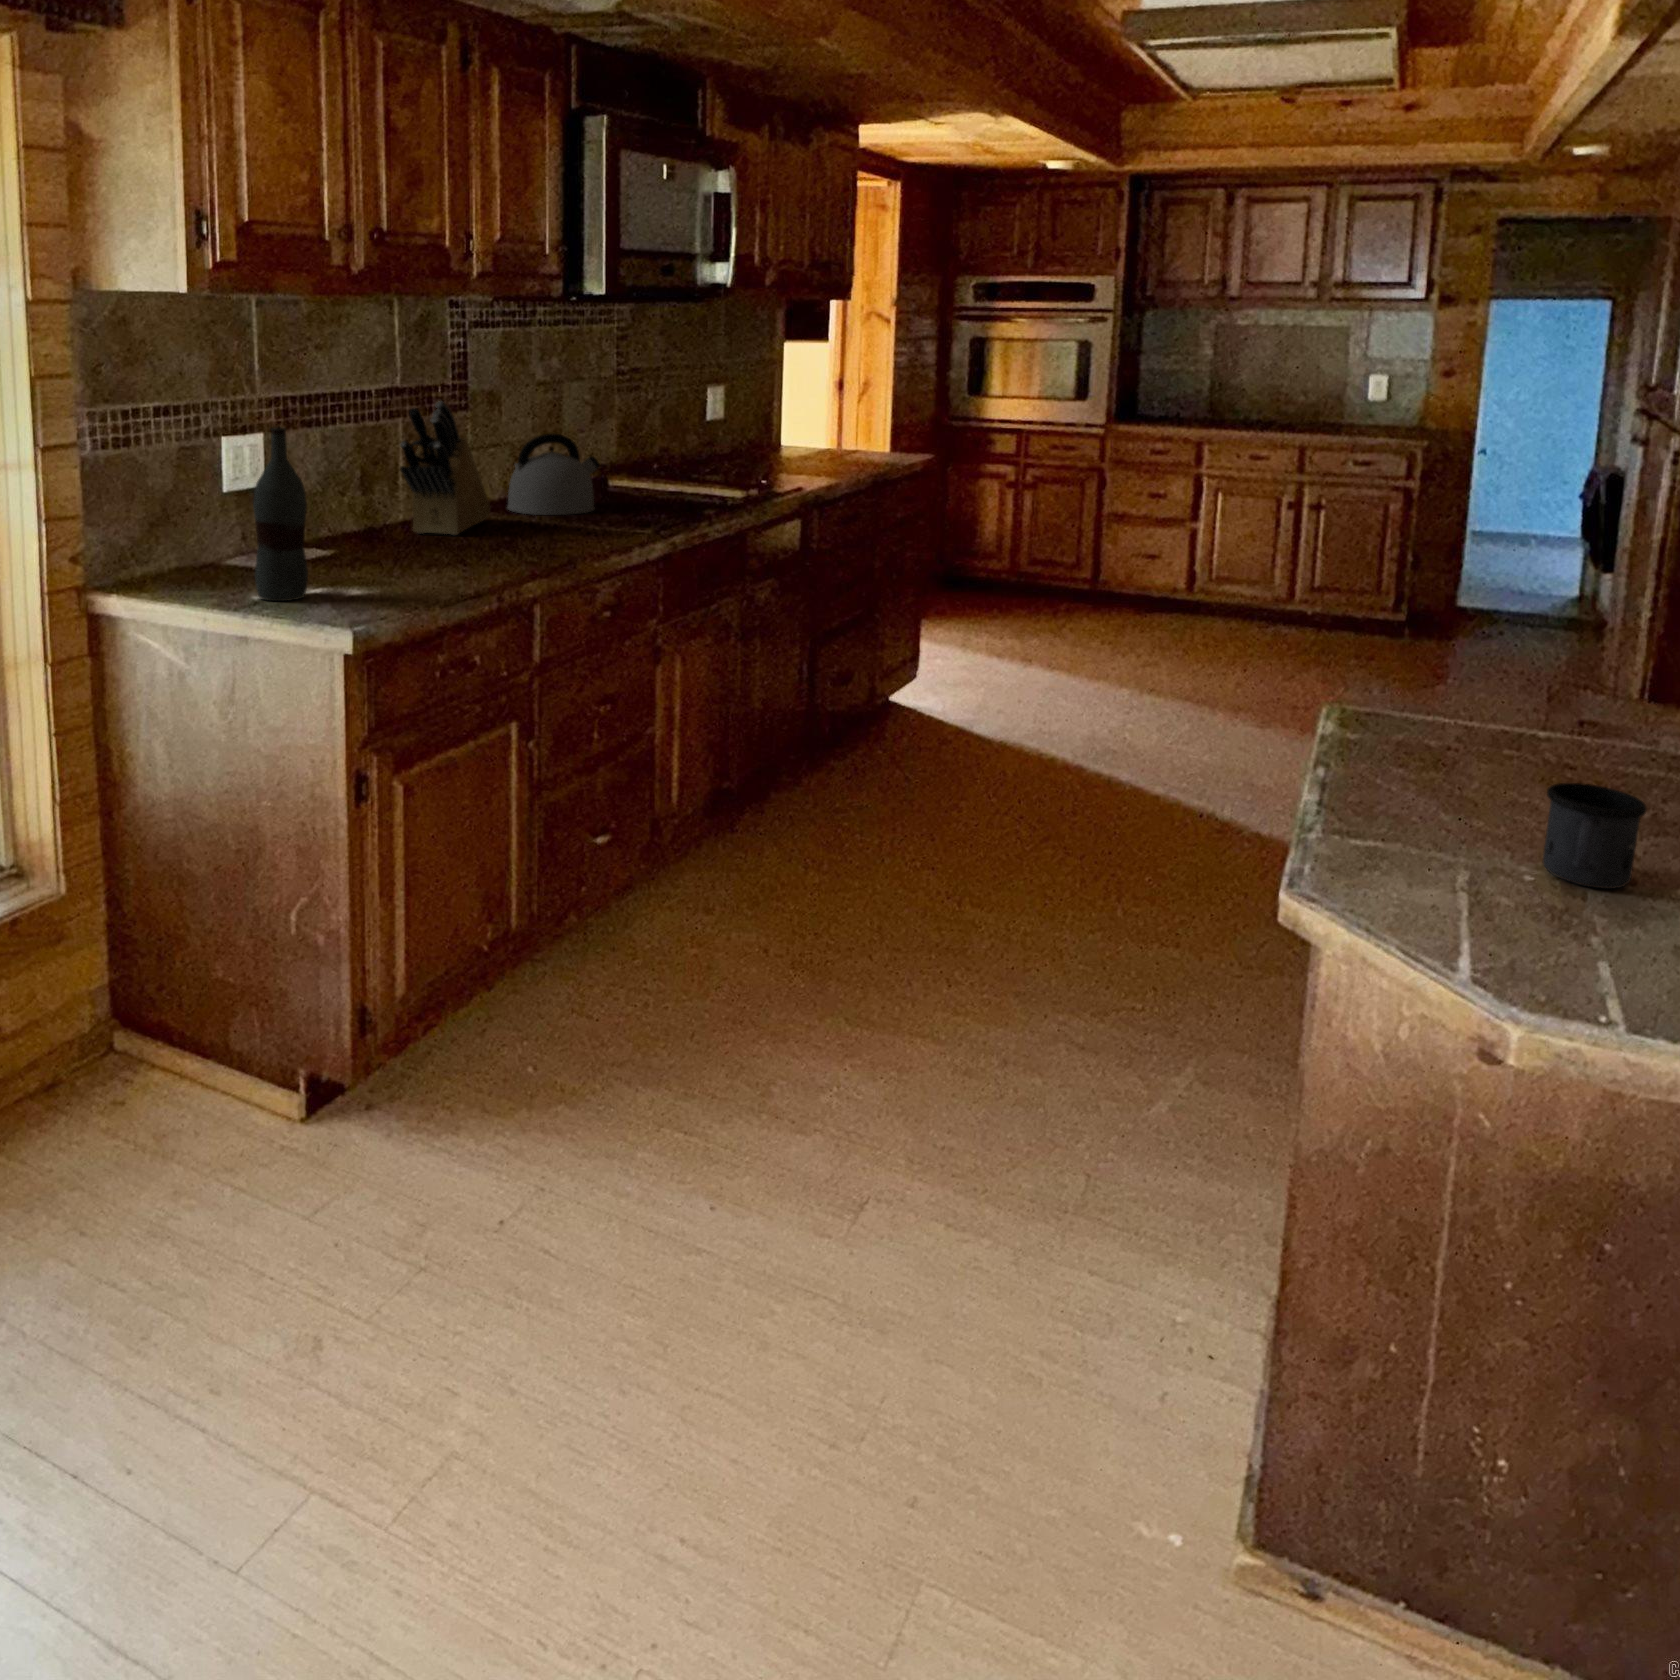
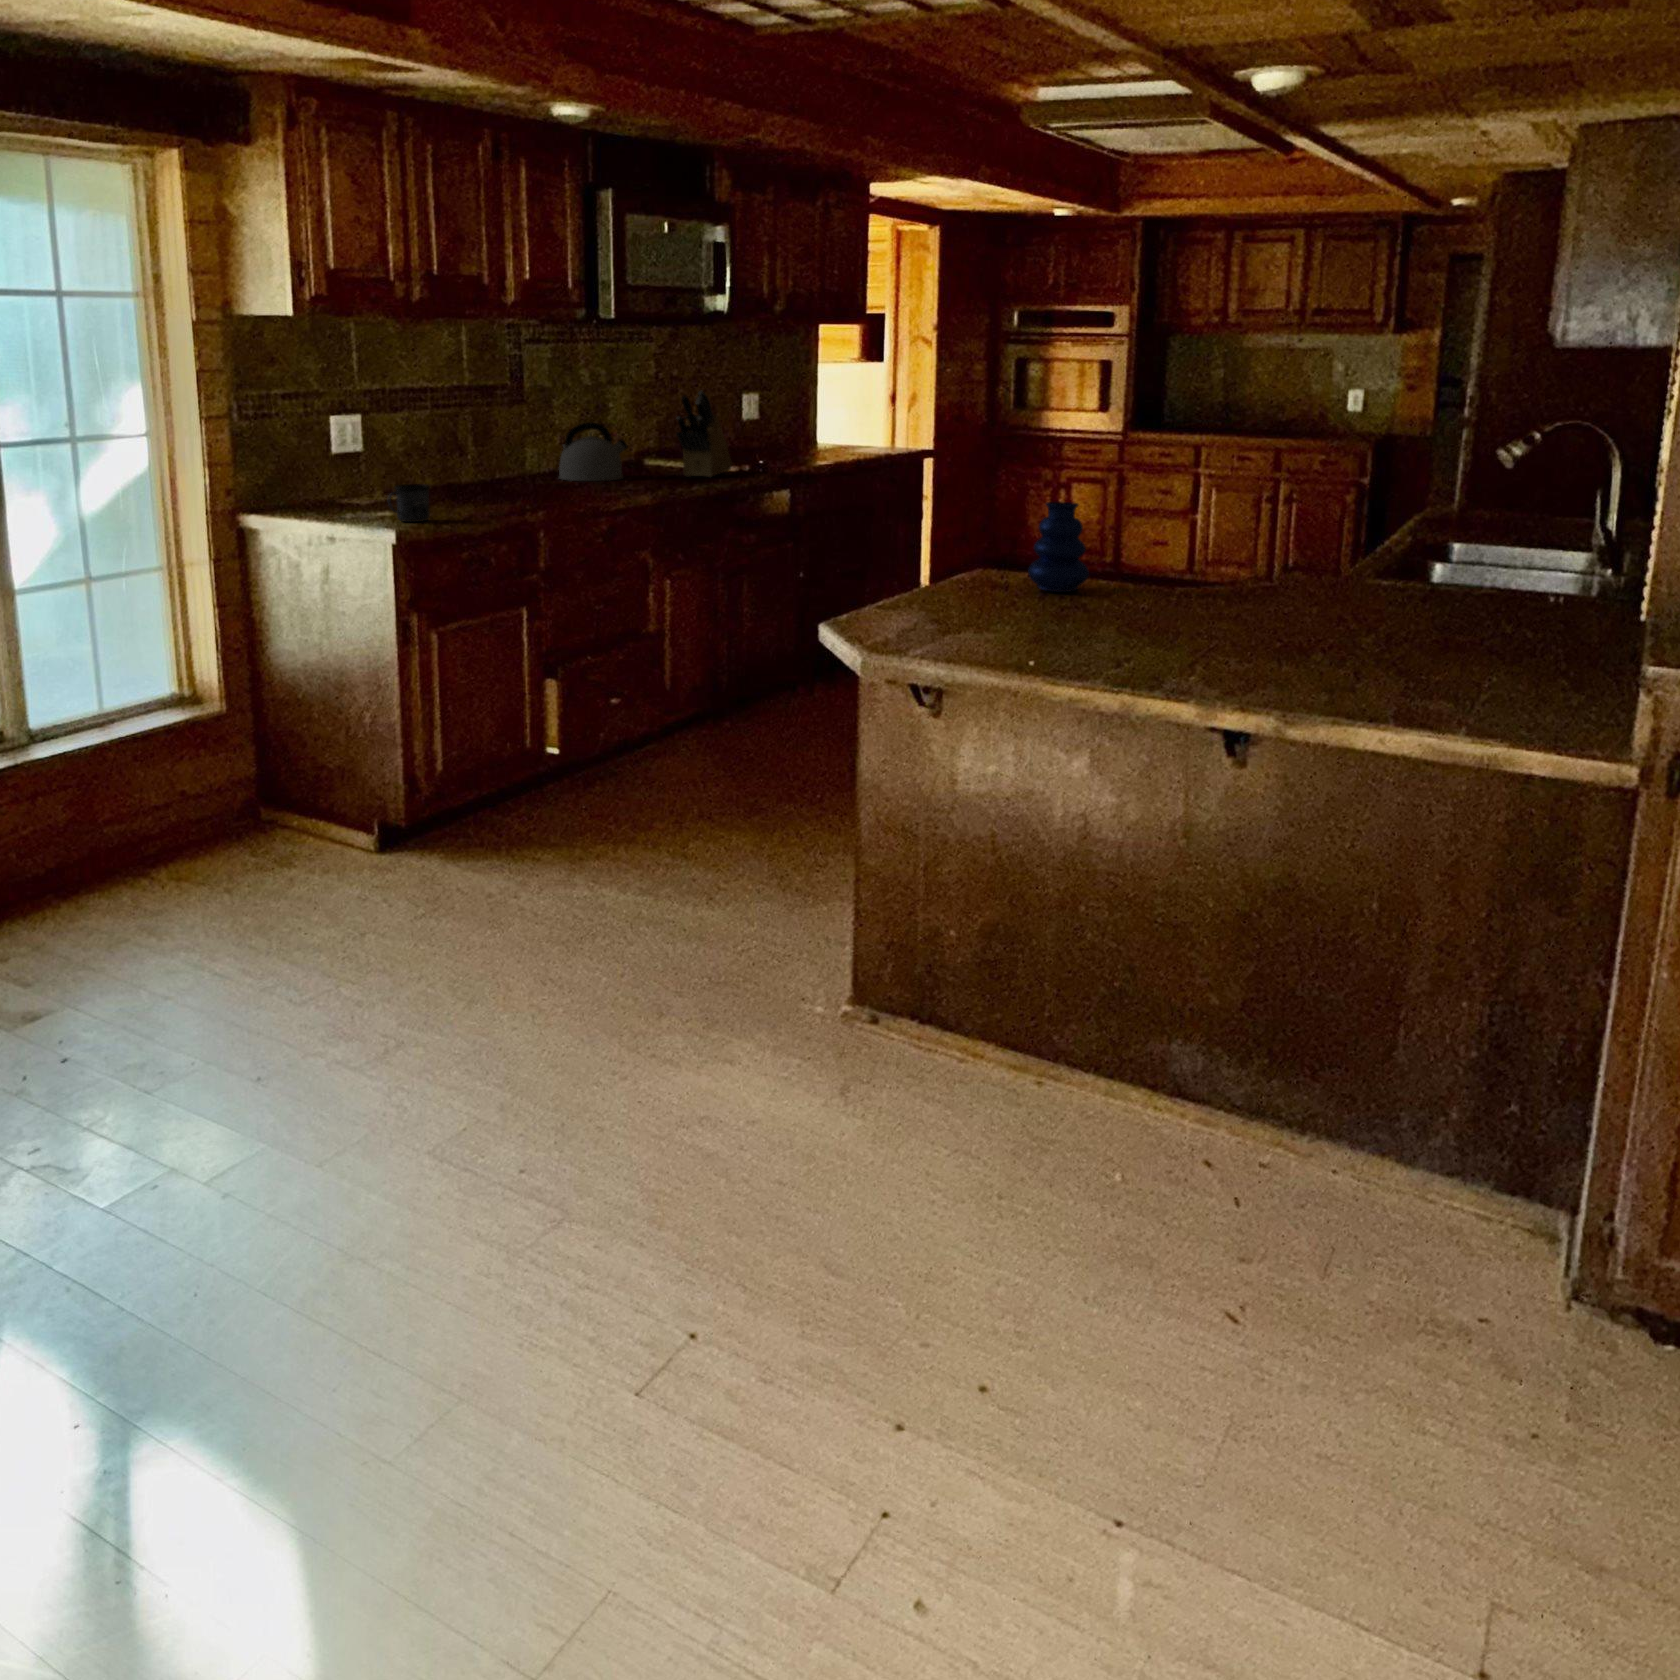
knife block: present [400,401,490,535] -> present [676,391,732,477]
bottle: present [253,428,308,601] -> none [339,404,377,517]
vase: none [1443,609,1556,761] -> present [1028,502,1089,592]
mug: present [1543,783,1646,889] -> present [387,484,430,522]

